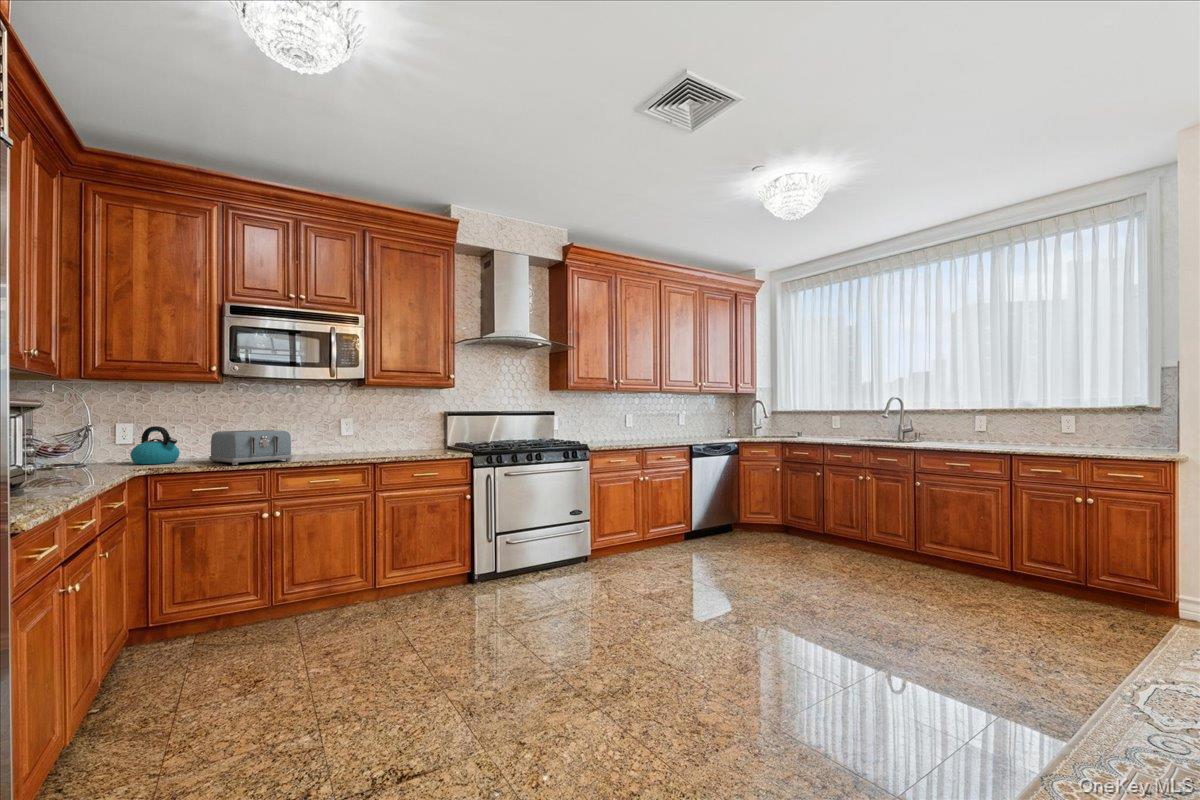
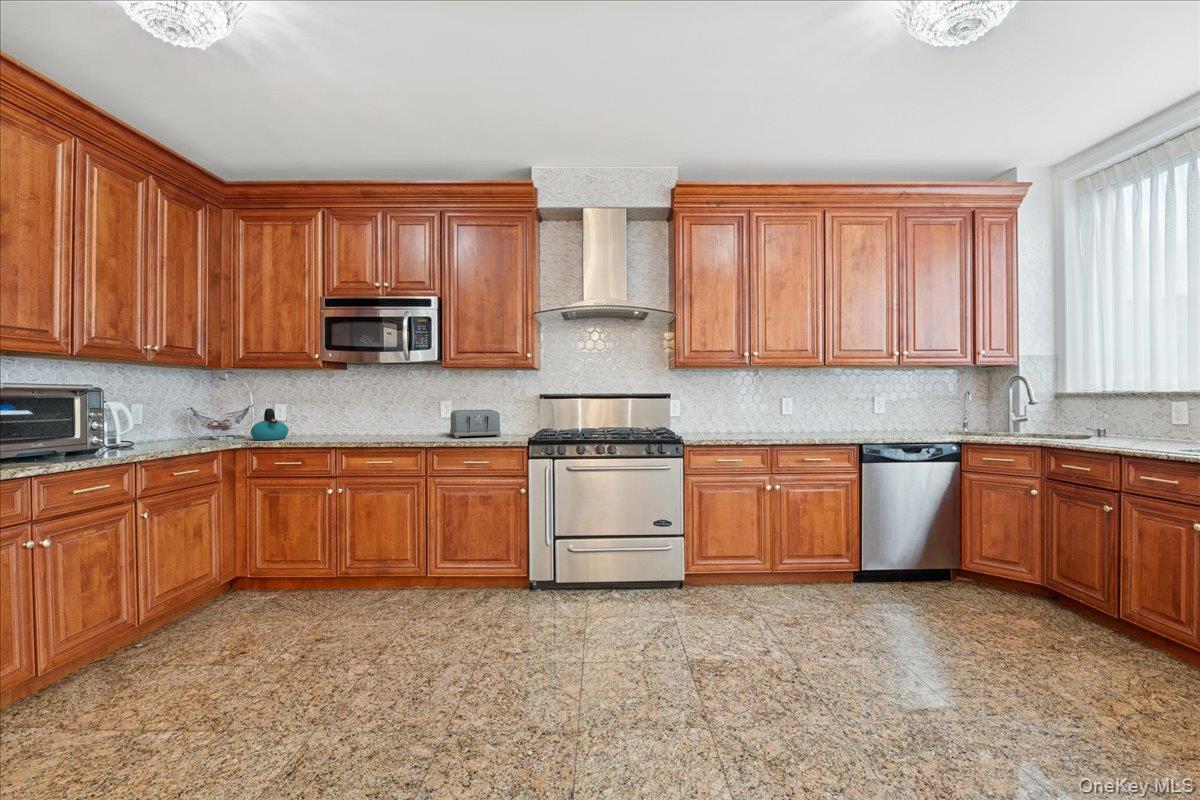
toaster: present [209,430,293,465] -> present [450,410,501,438]

